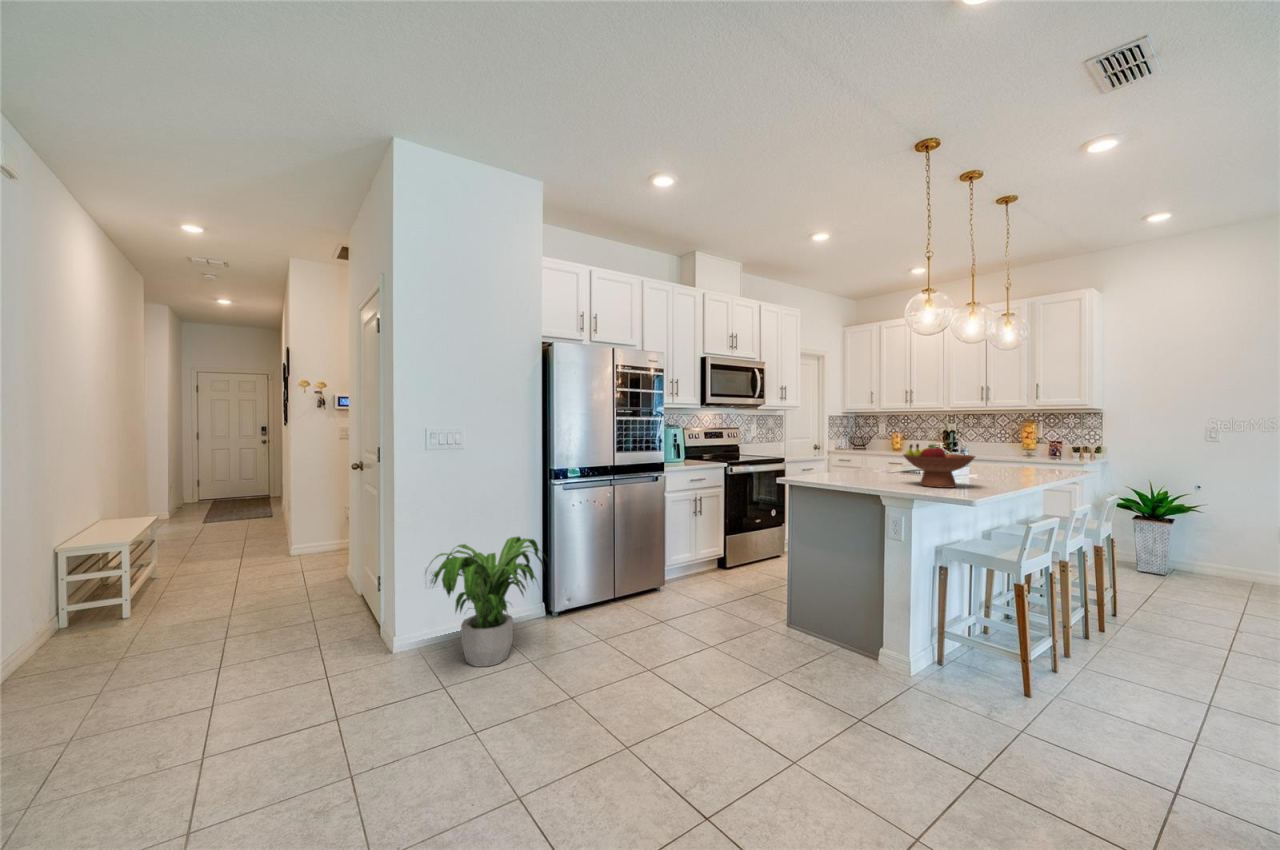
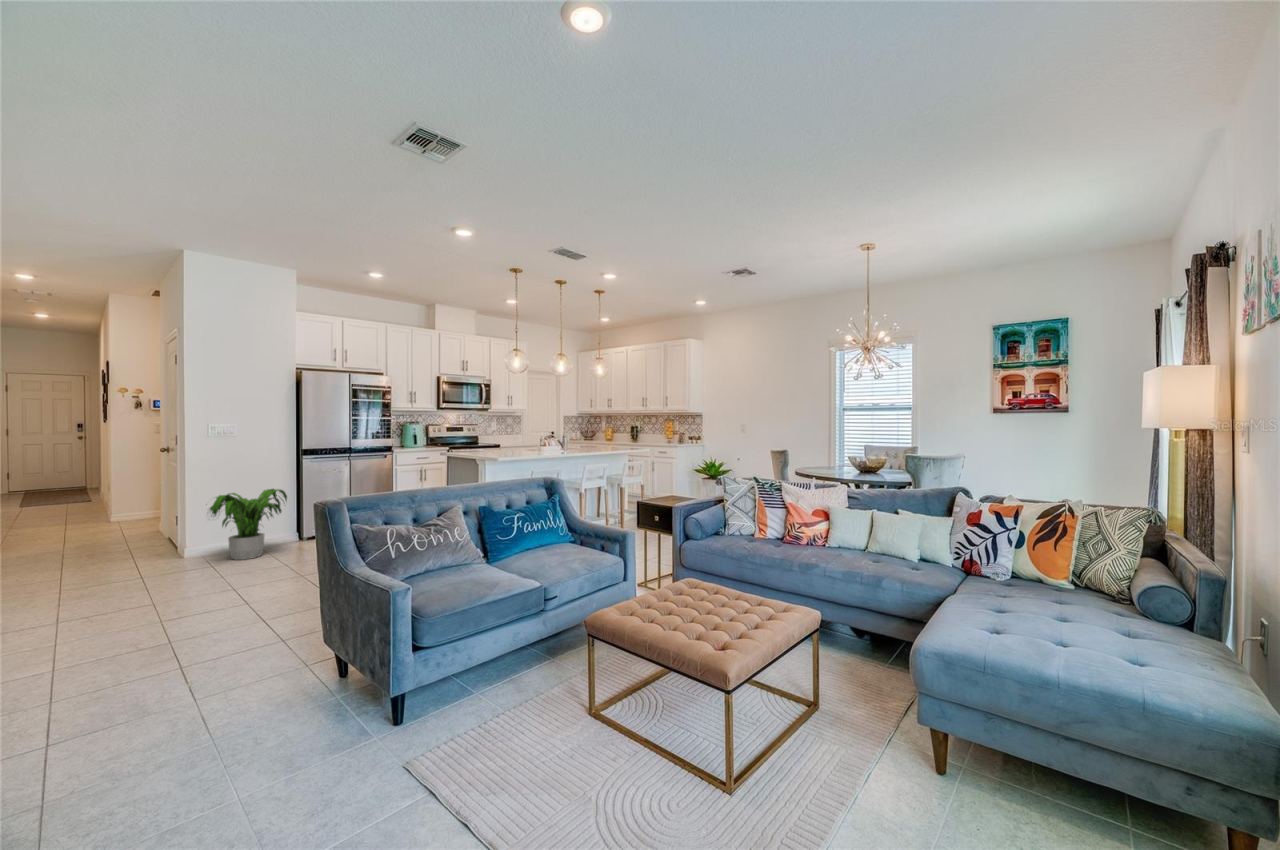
fruit bowl: present [903,444,975,488] -> none [489,431,523,453]

